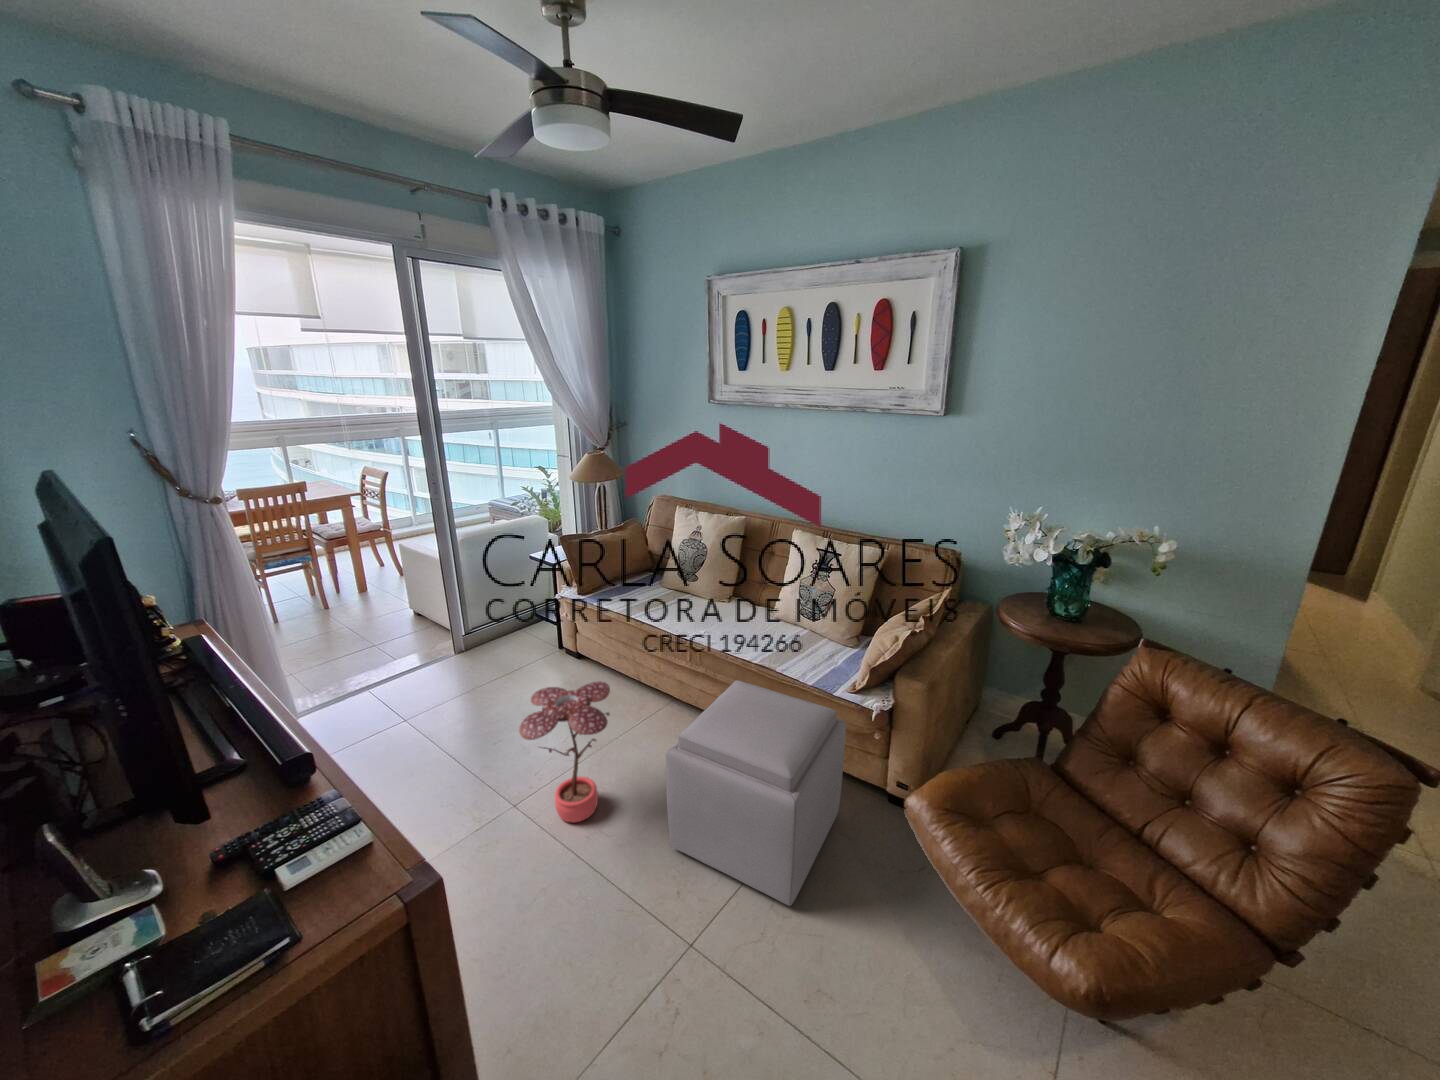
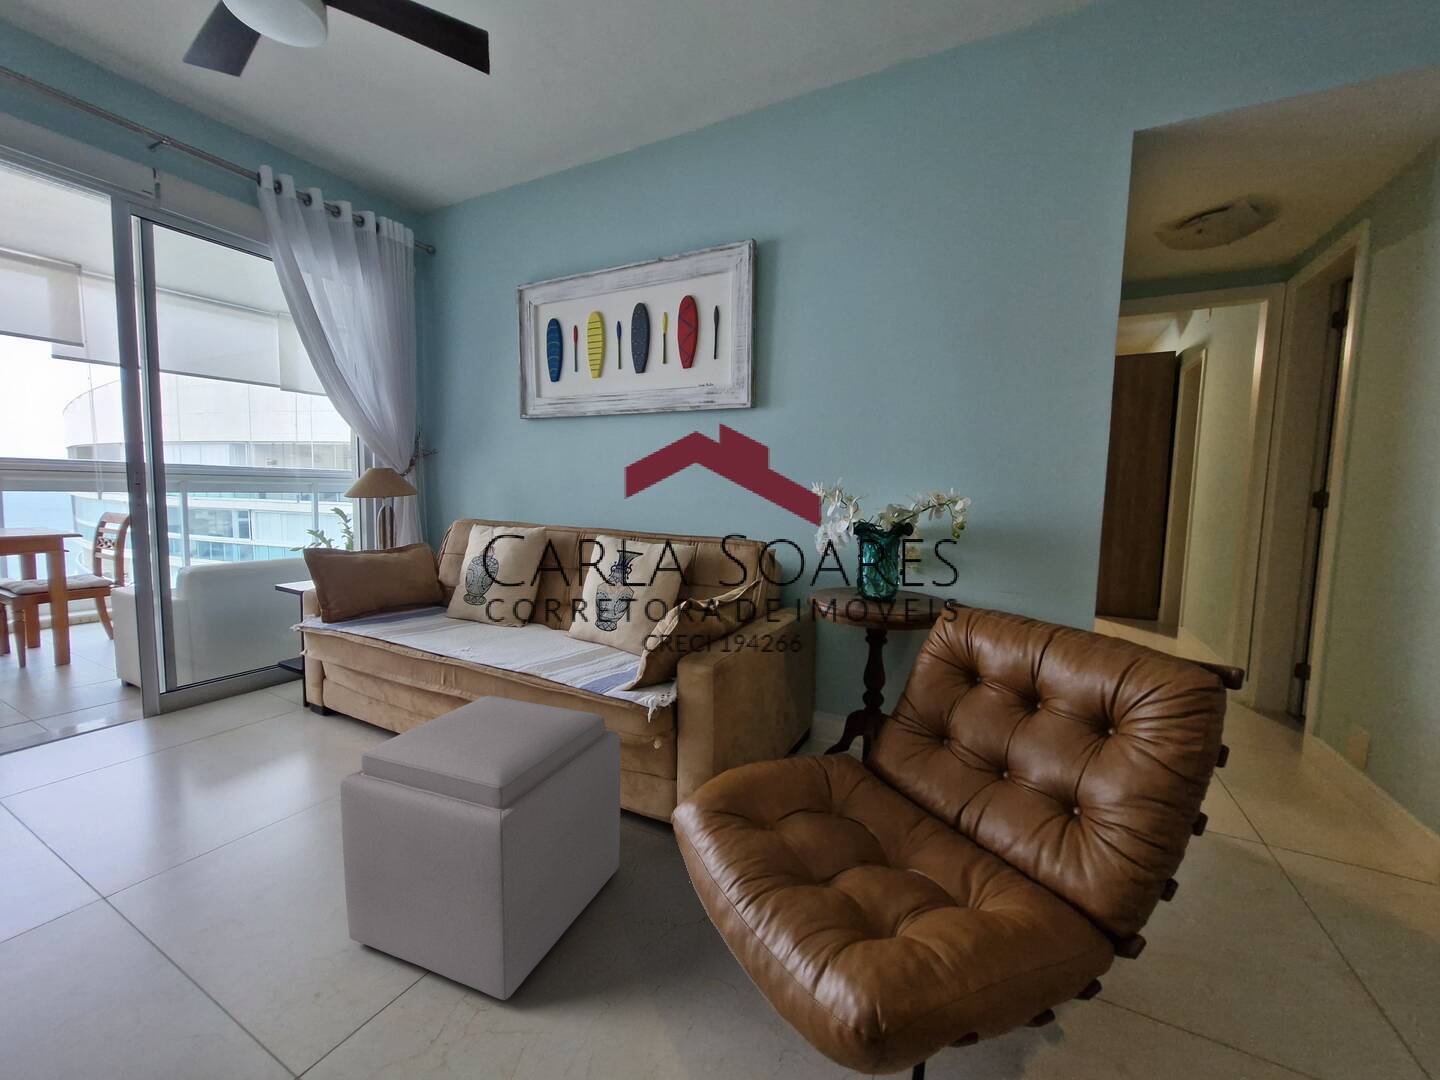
potted plant: present [519,682,610,823] -> none [109,707,299,924]

